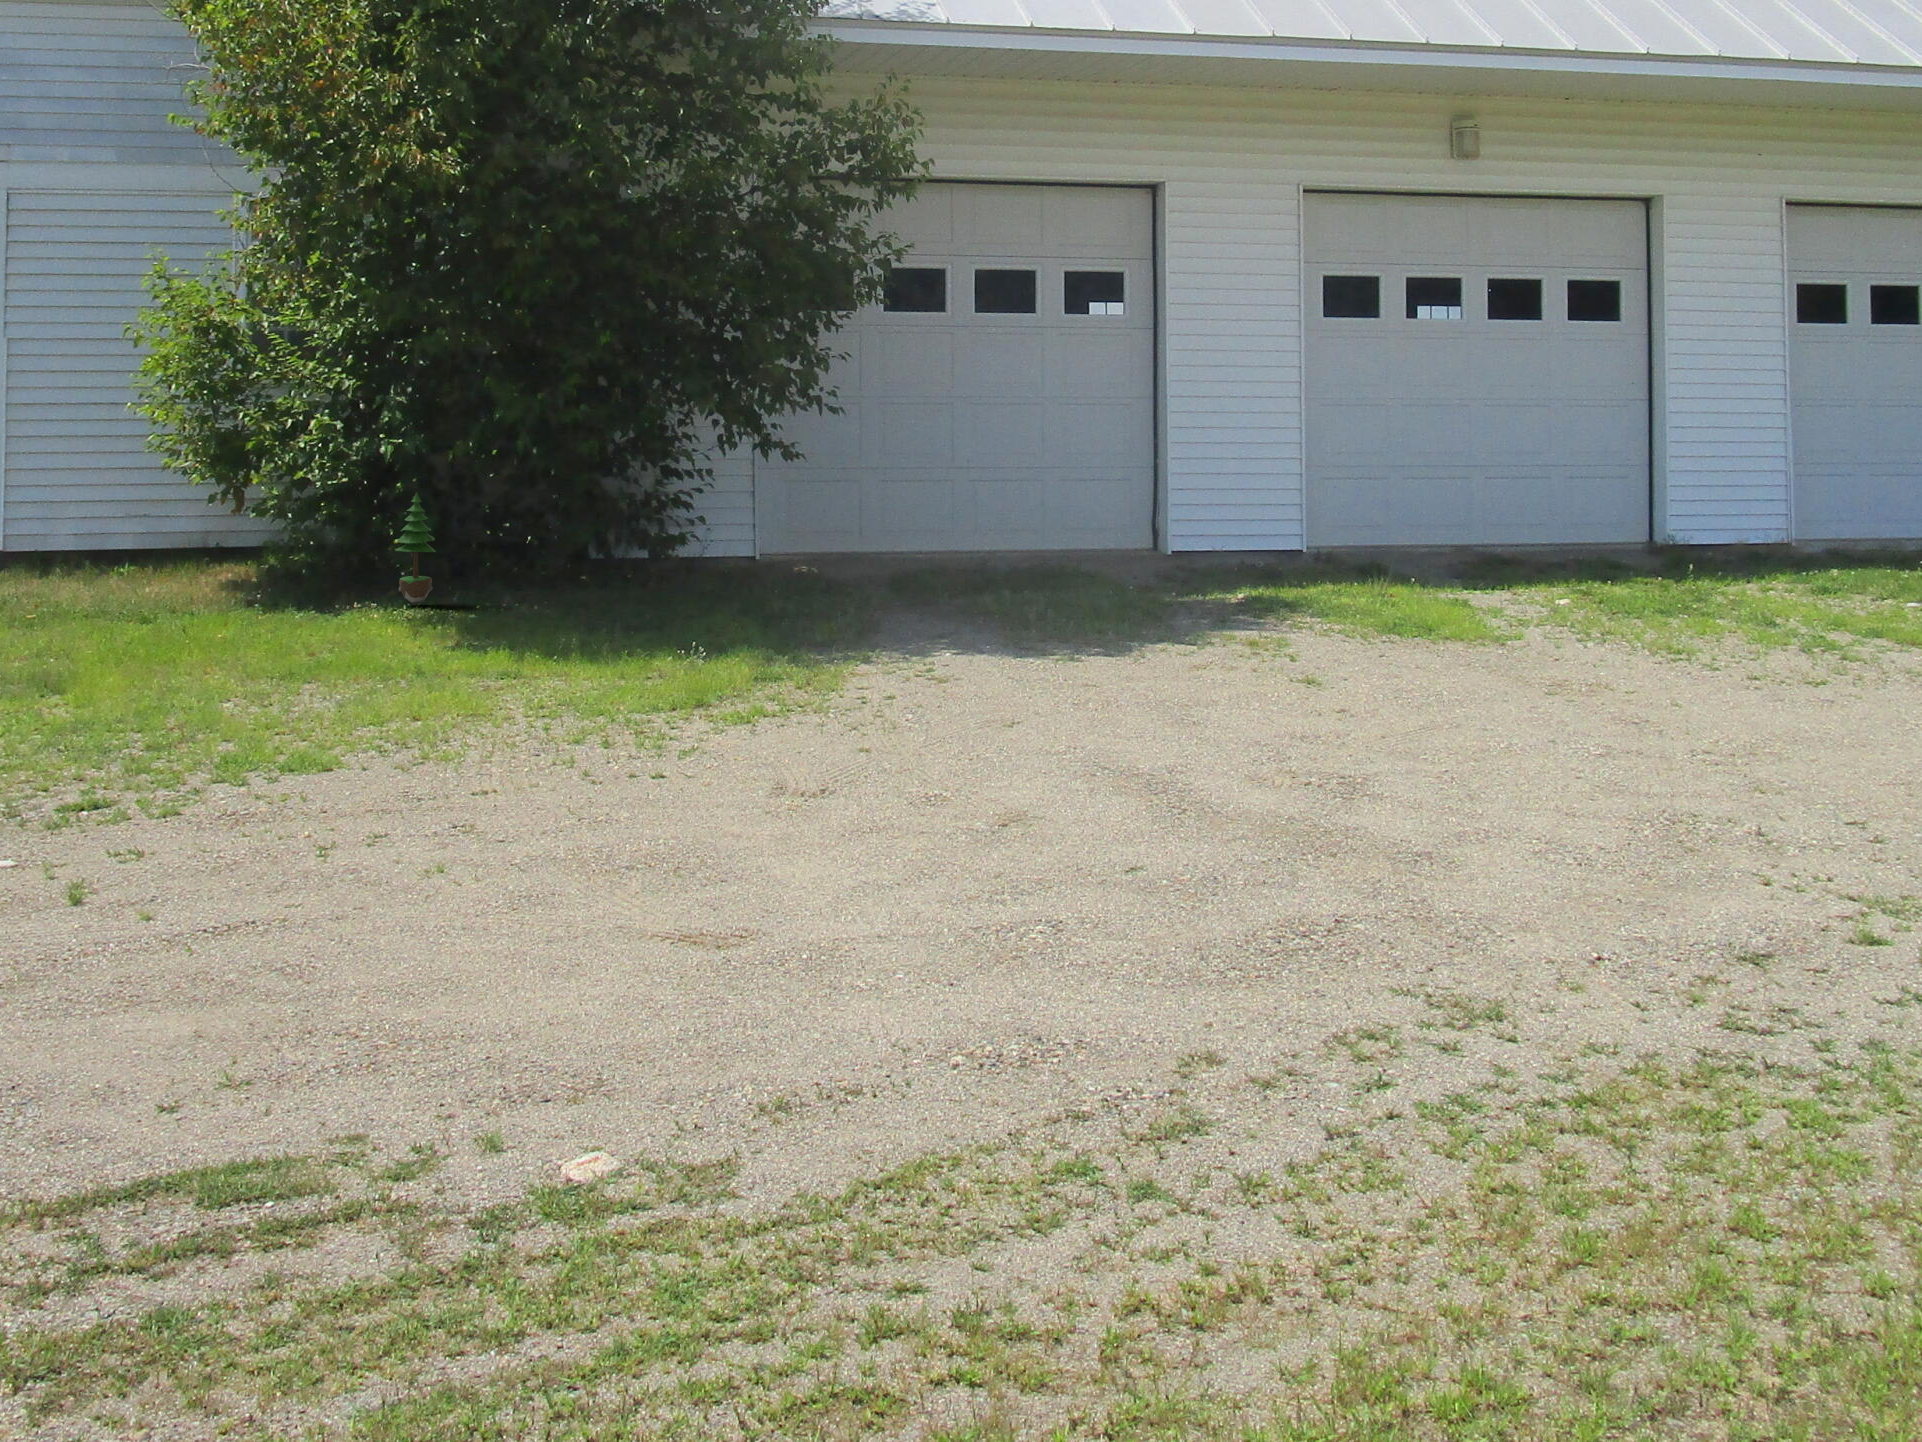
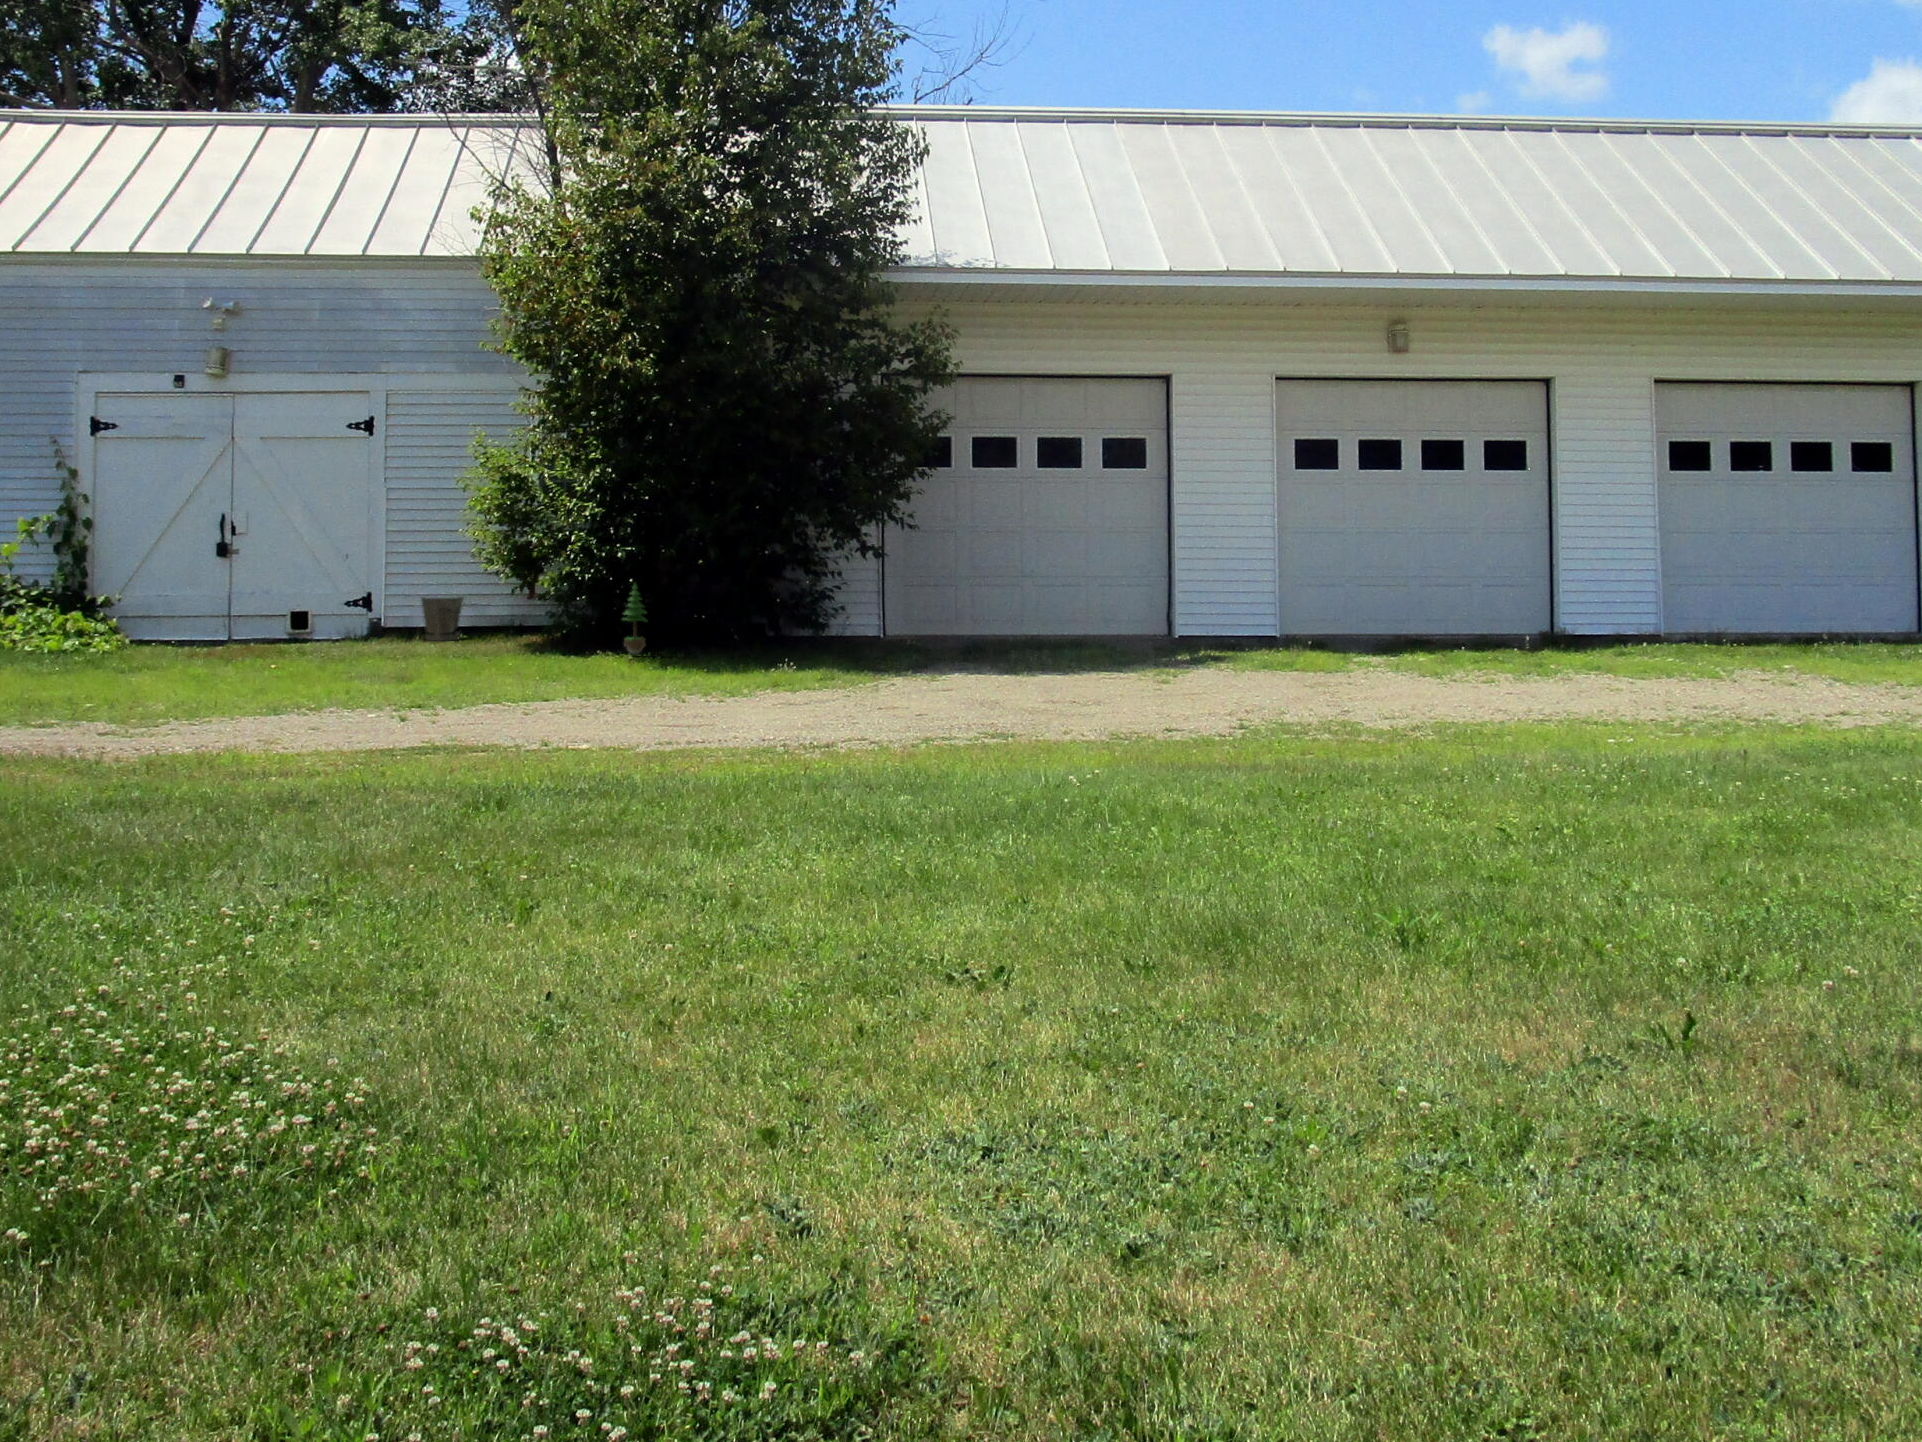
waste bin: none [62,501,133,571] -> present [421,596,465,641]

